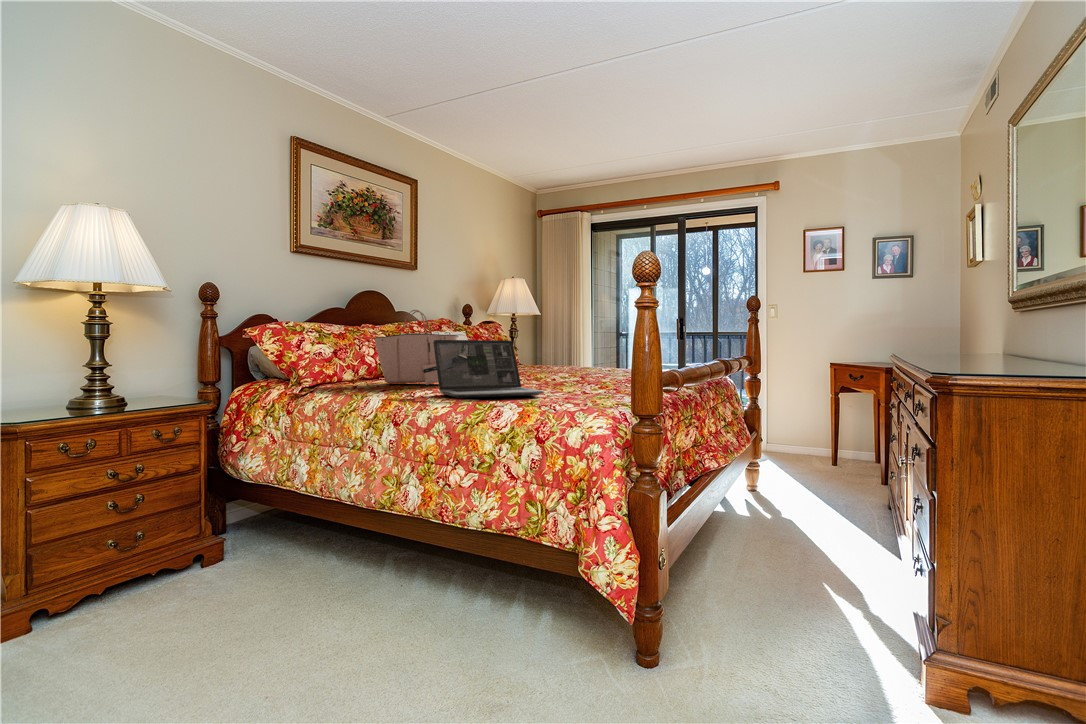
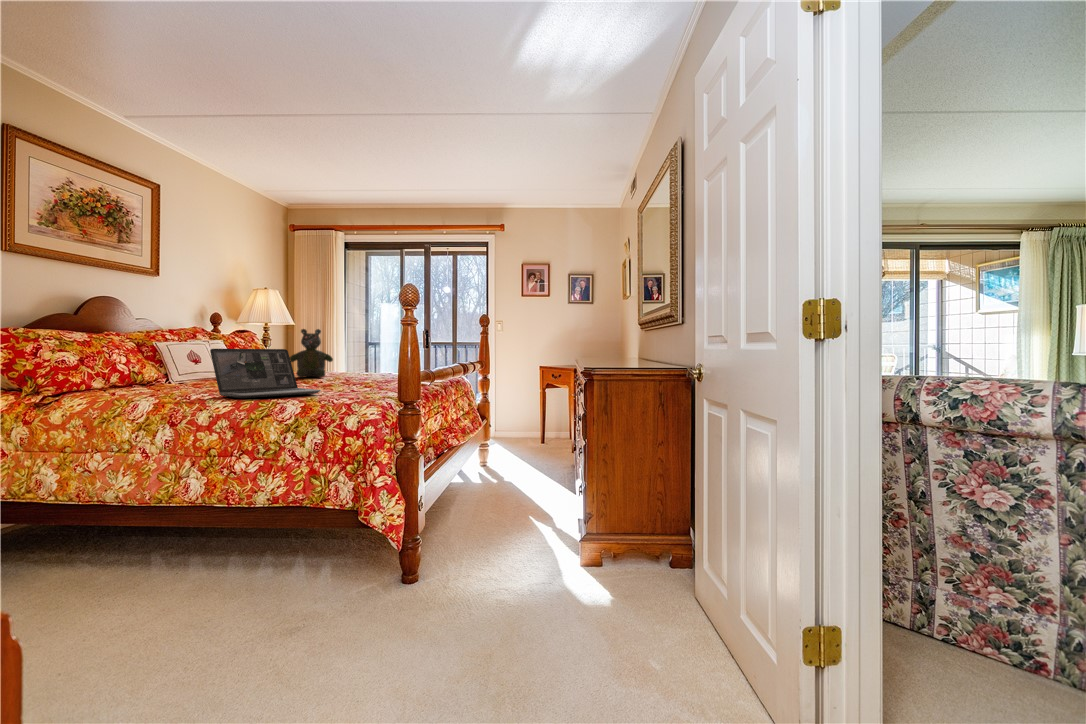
tote bag: present [374,310,458,385] -> none [132,320,229,389]
teddy bear: none [524,318,570,374] -> present [290,329,333,378]

